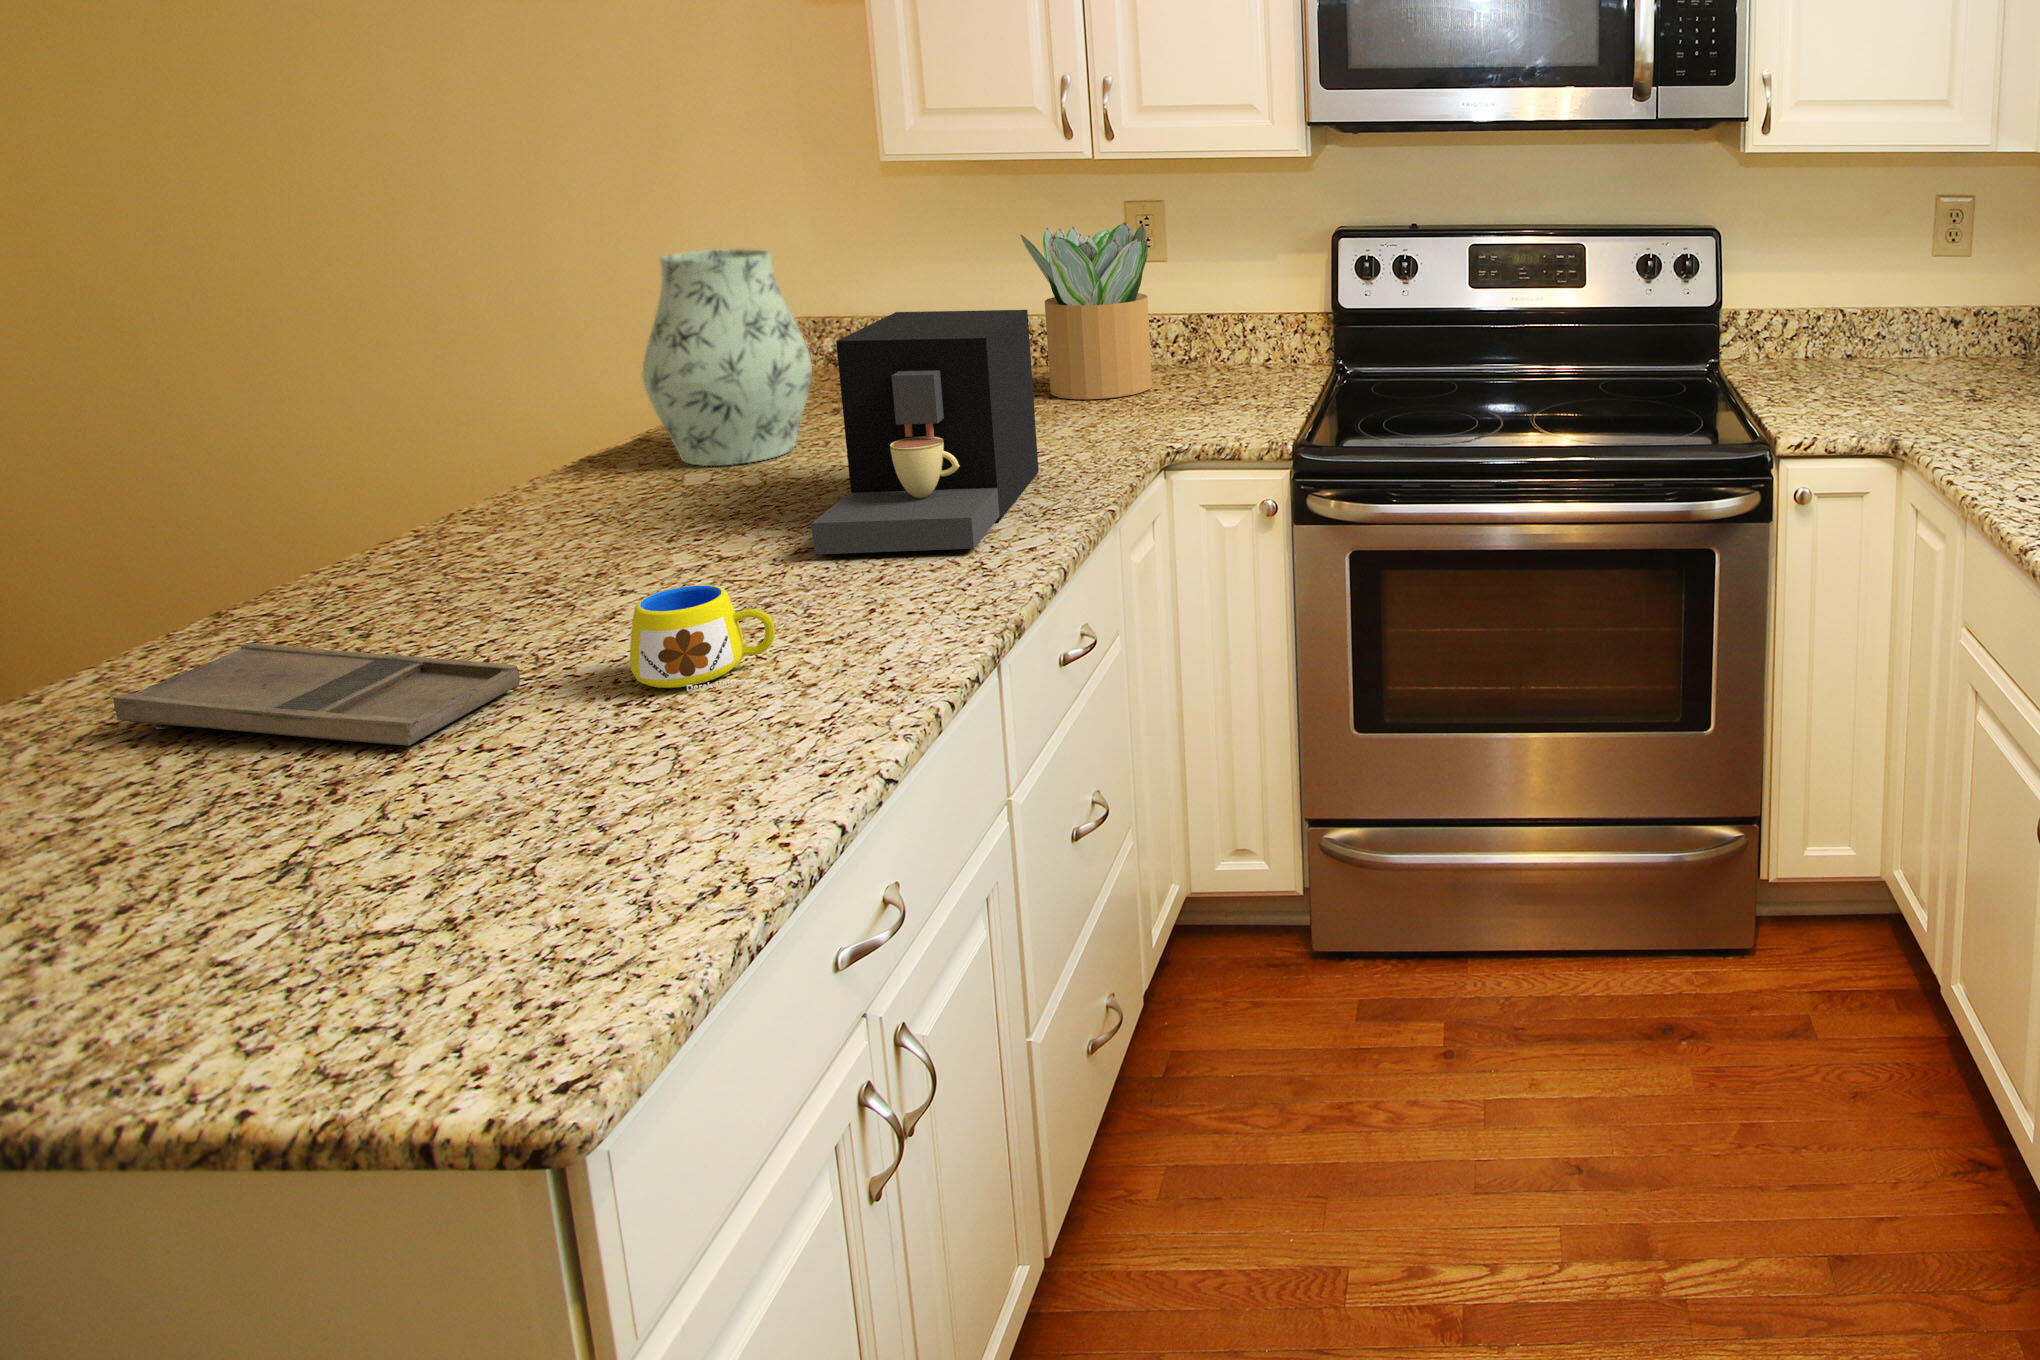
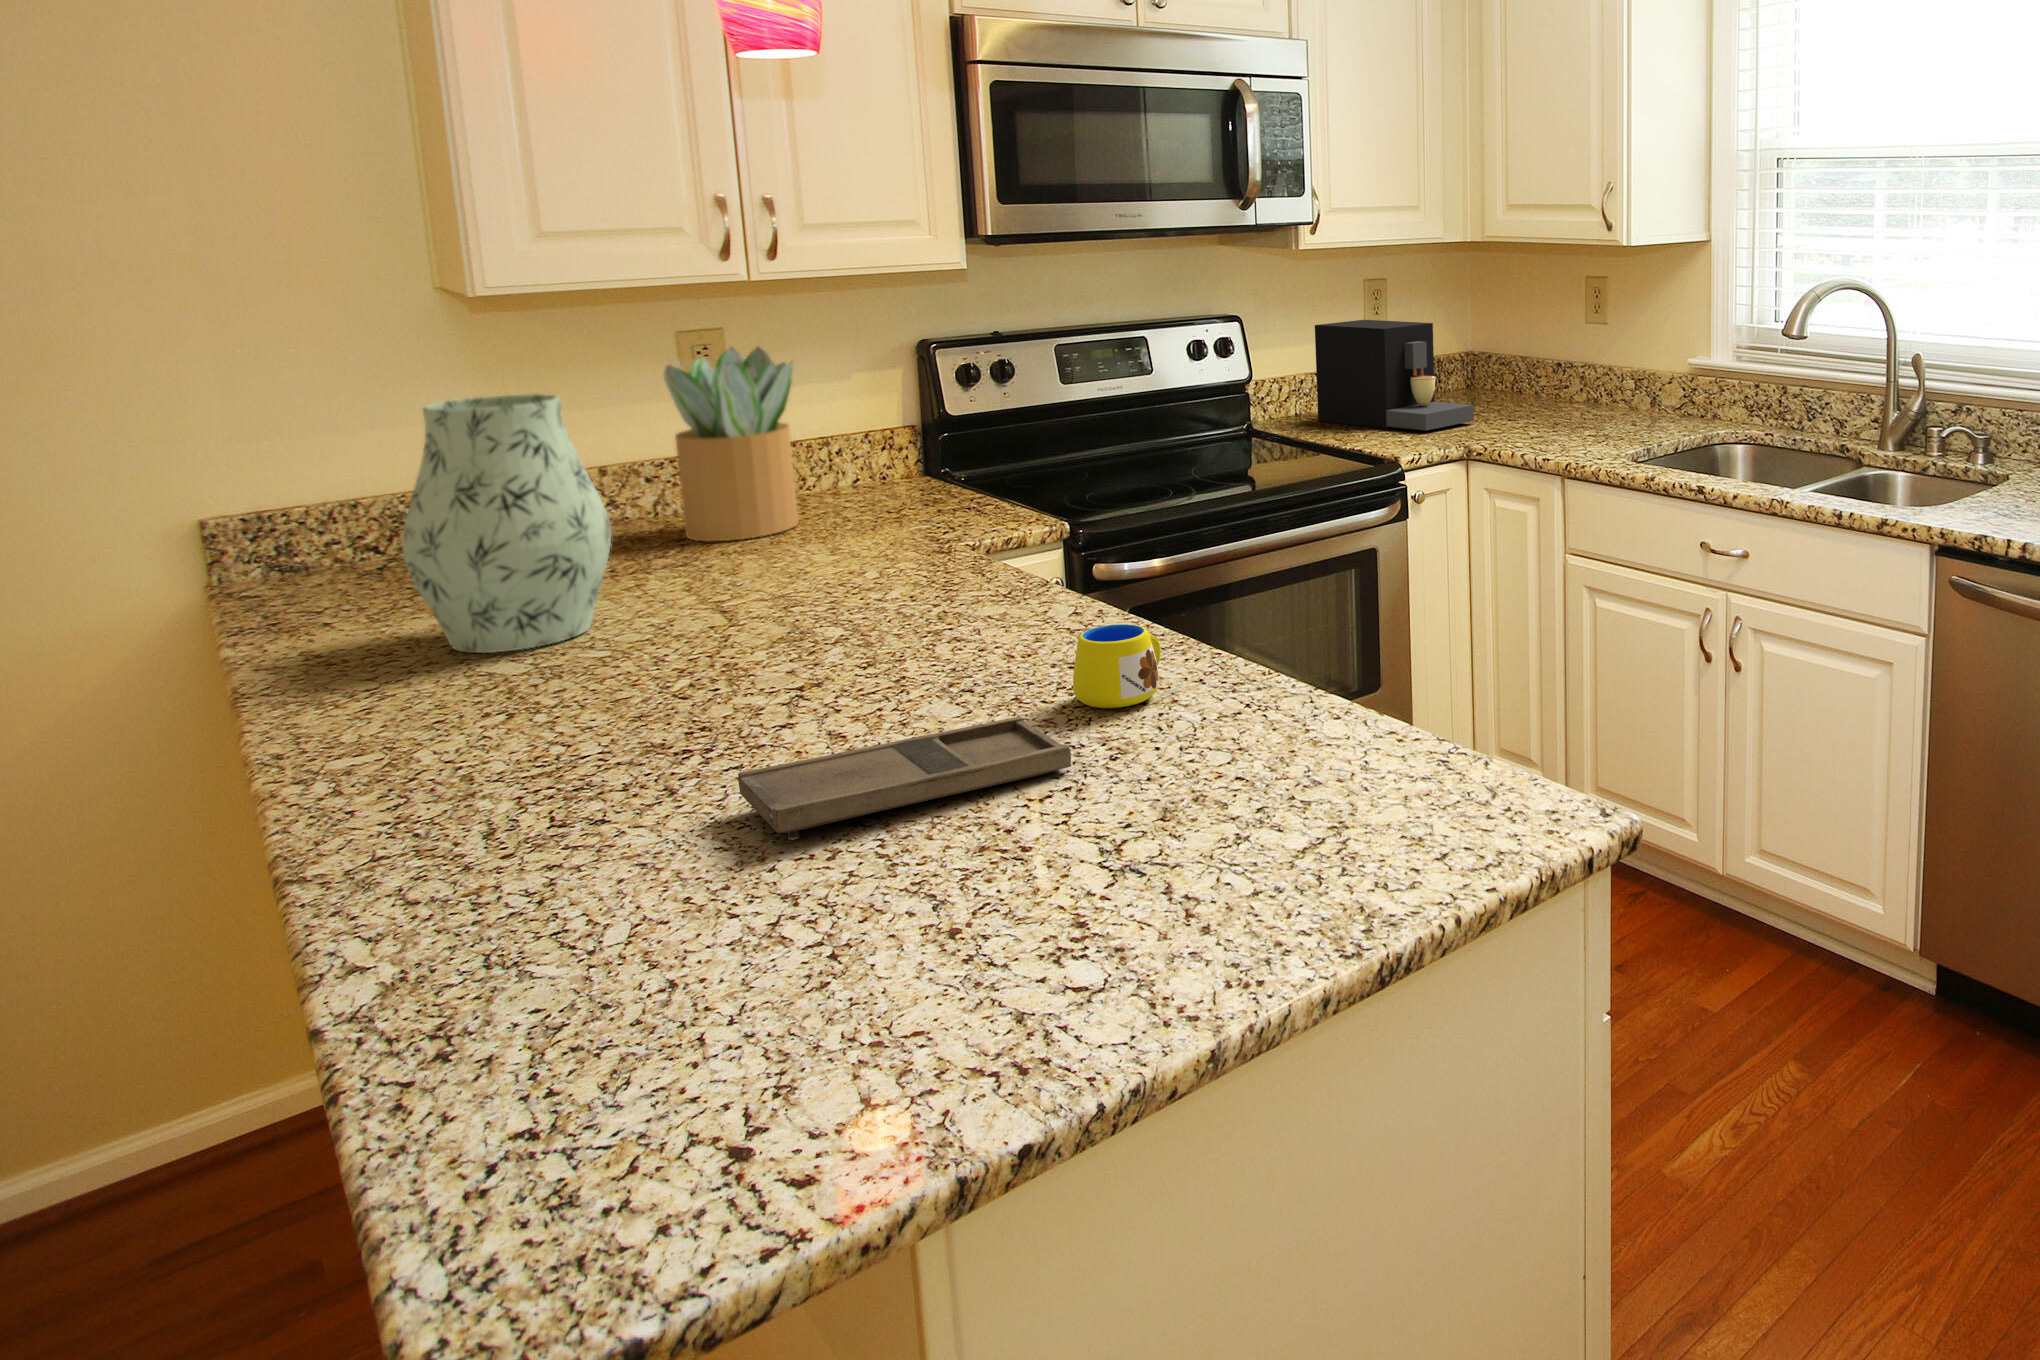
coffee maker: present [812,310,1039,554] -> present [1315,320,1474,430]

